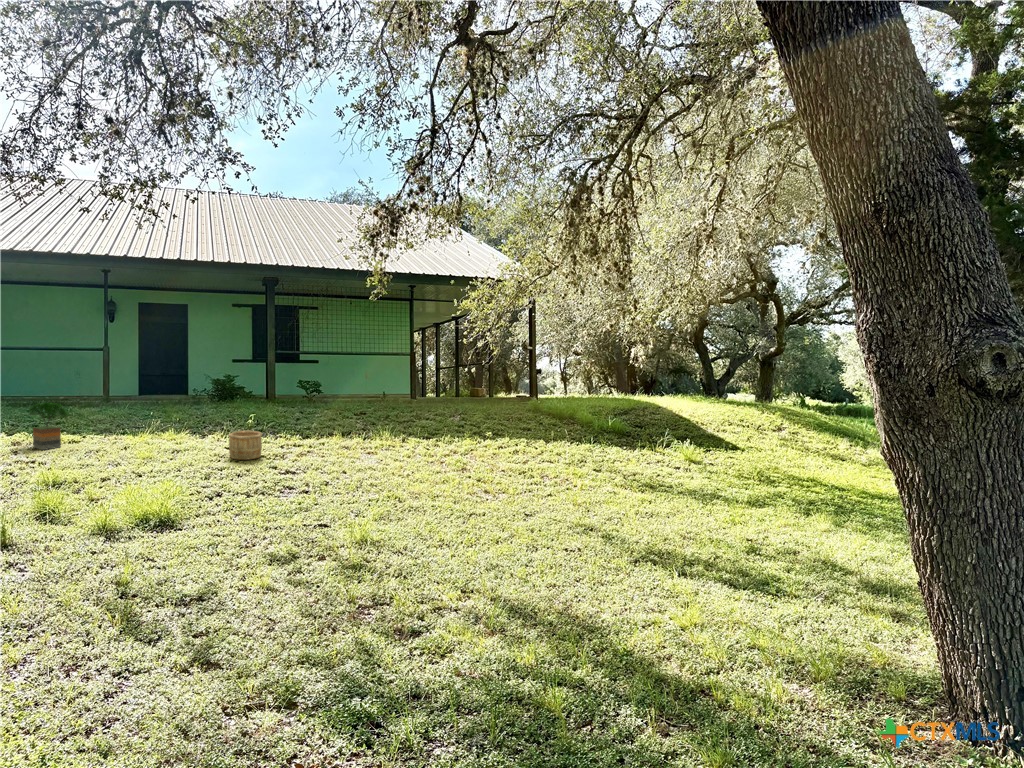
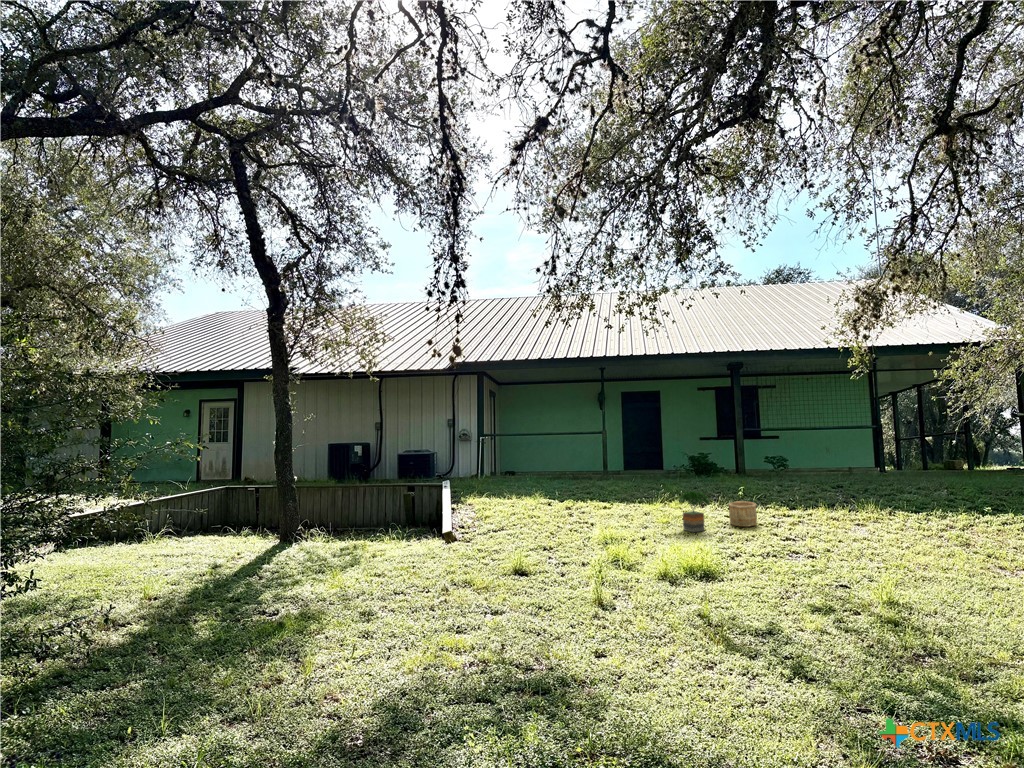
potted tree: present [29,402,69,450] -> present [680,491,709,532]

